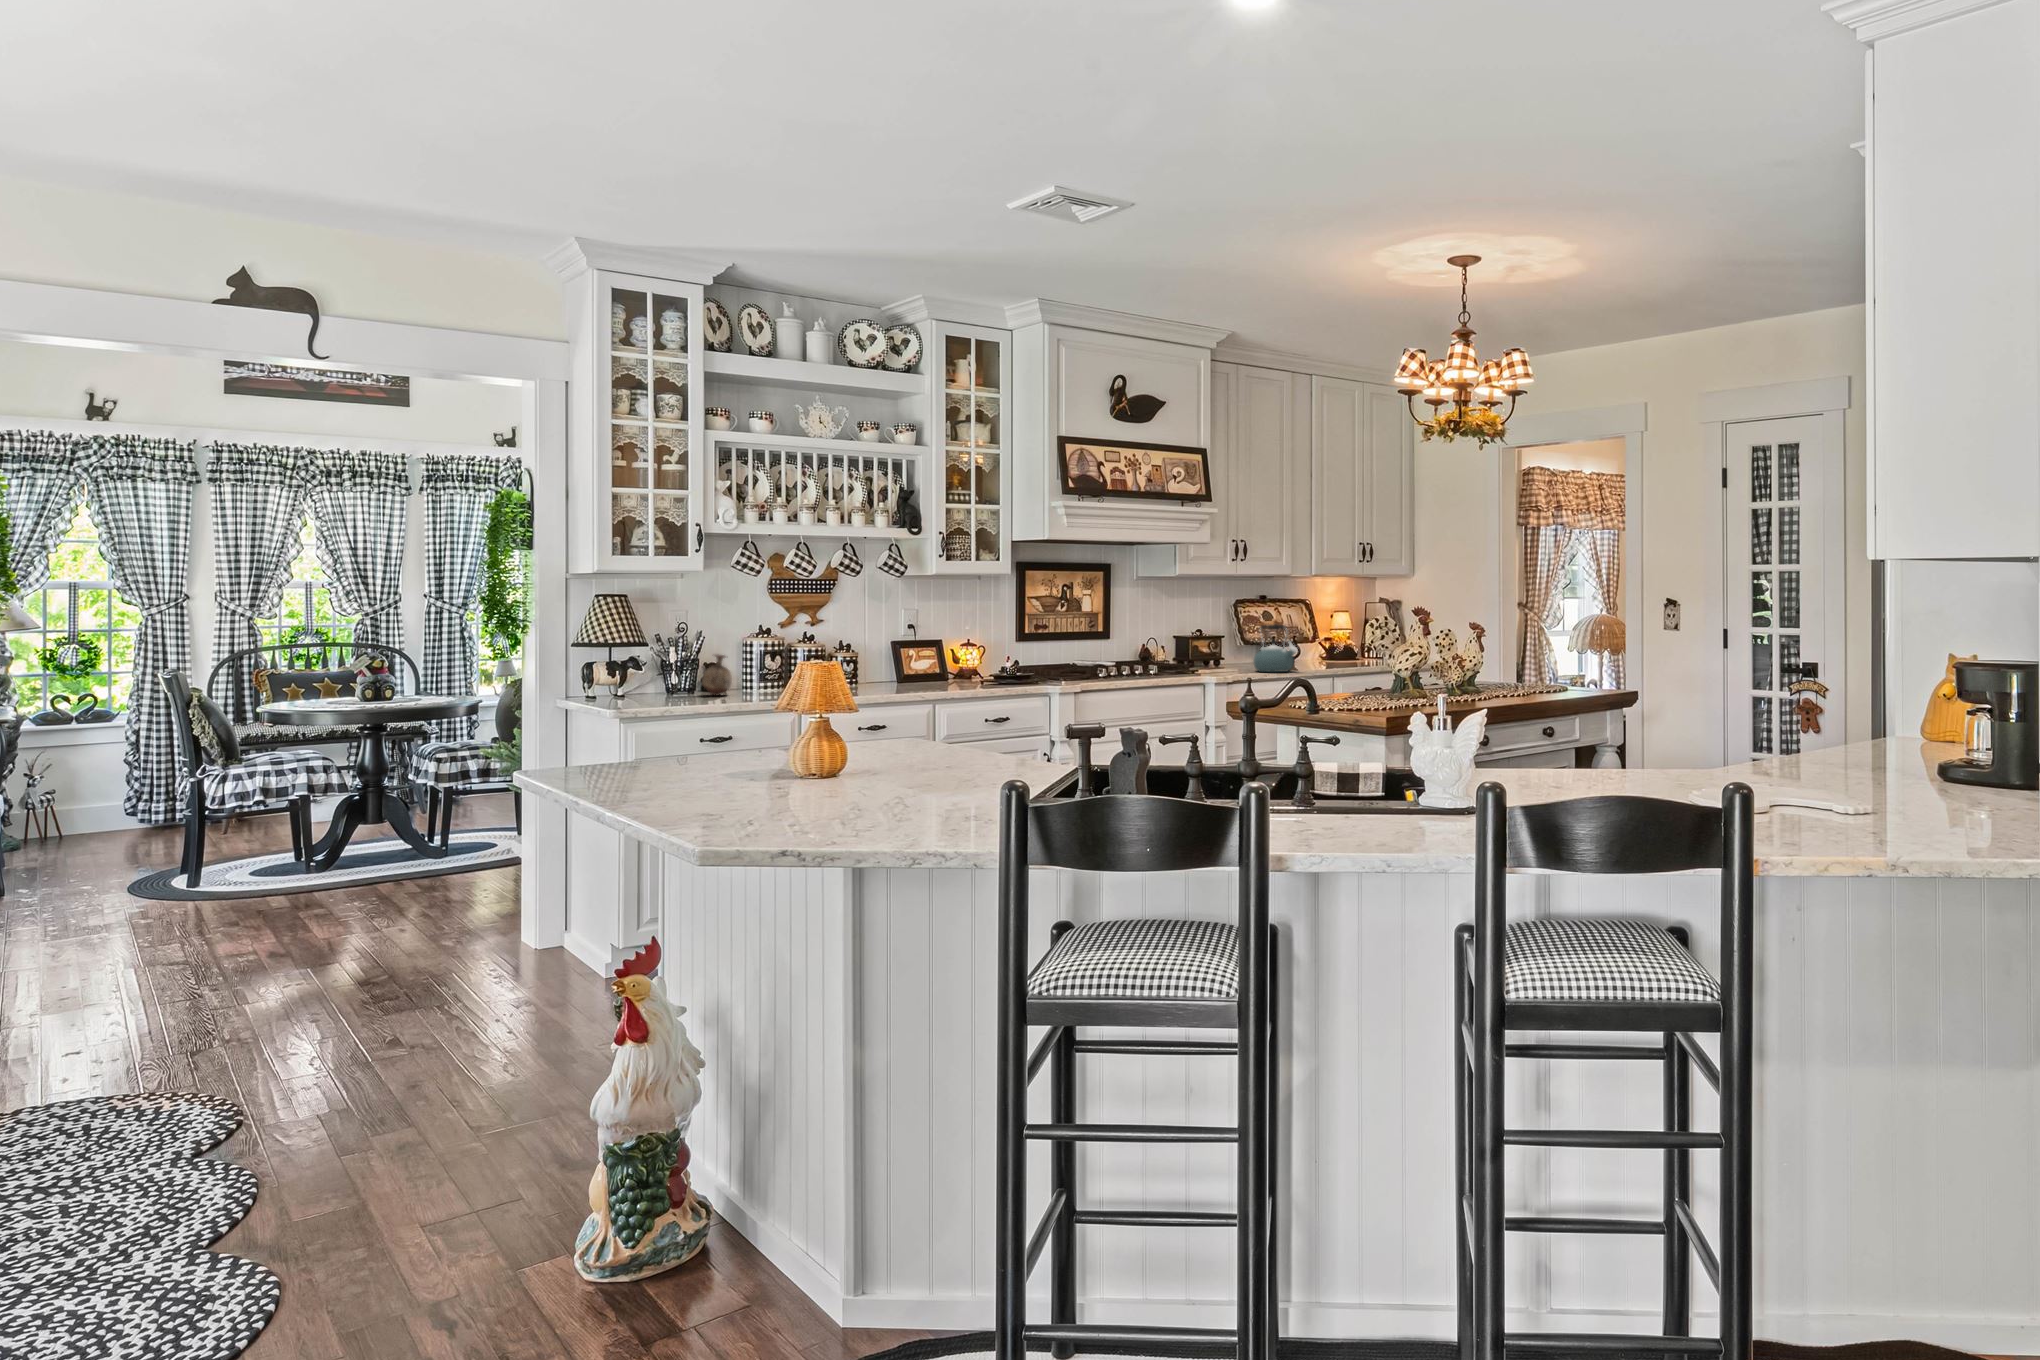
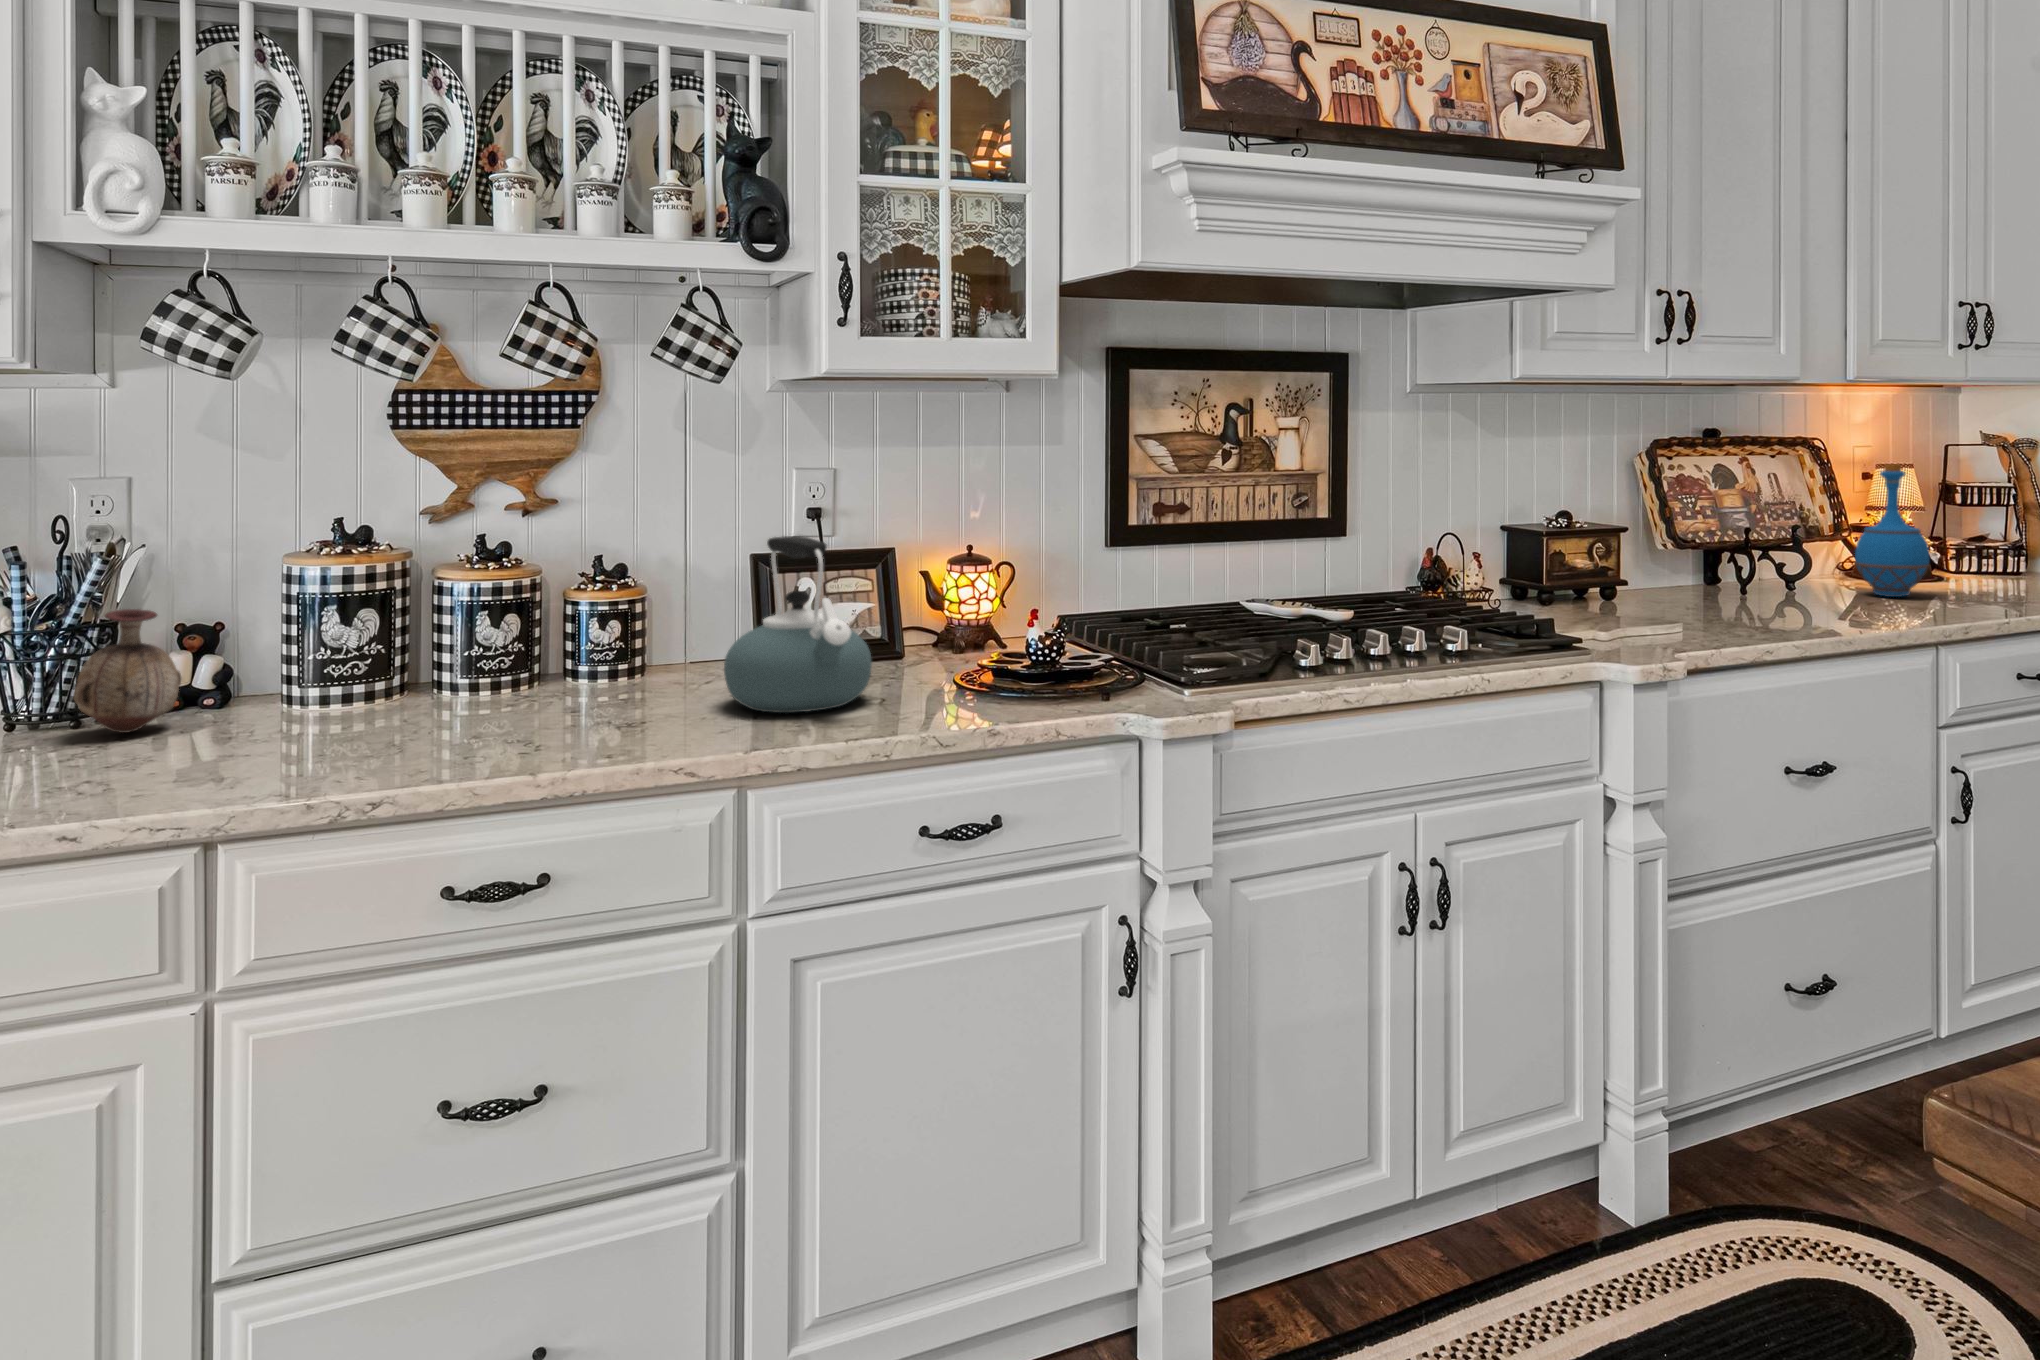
bottle: none [1318,611,1346,666] -> present [1855,464,1930,597]
kettle: present [1253,624,1297,672] -> present [724,536,872,713]

